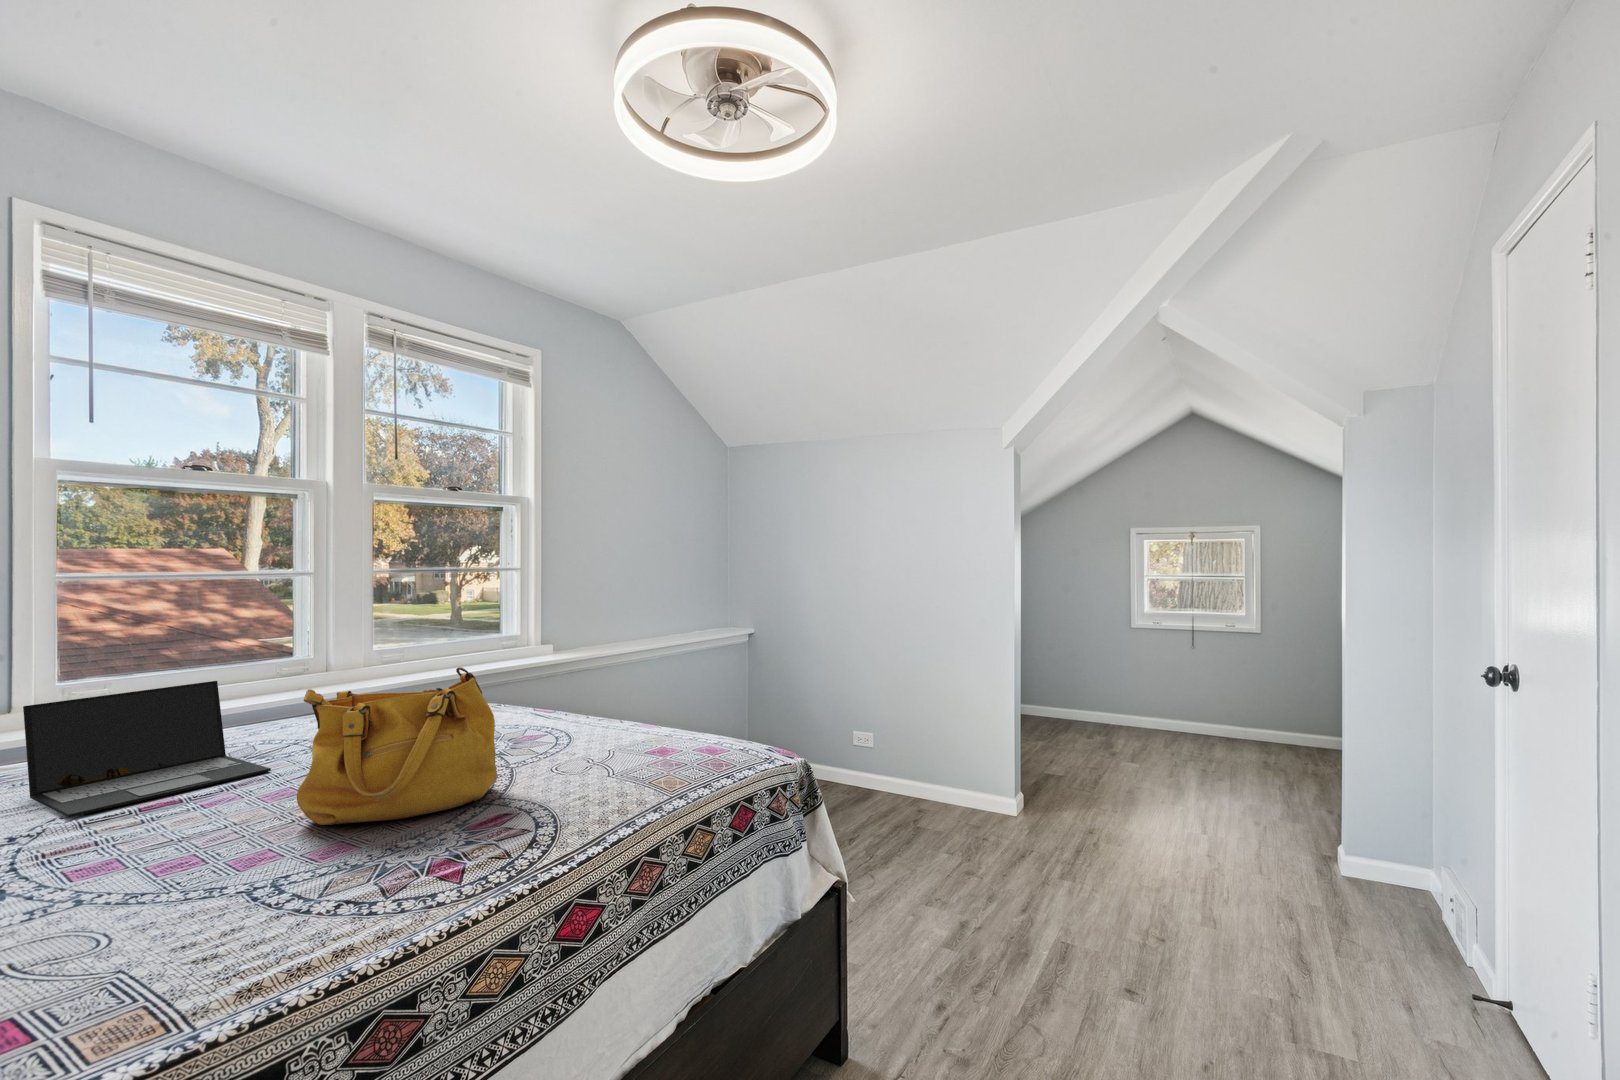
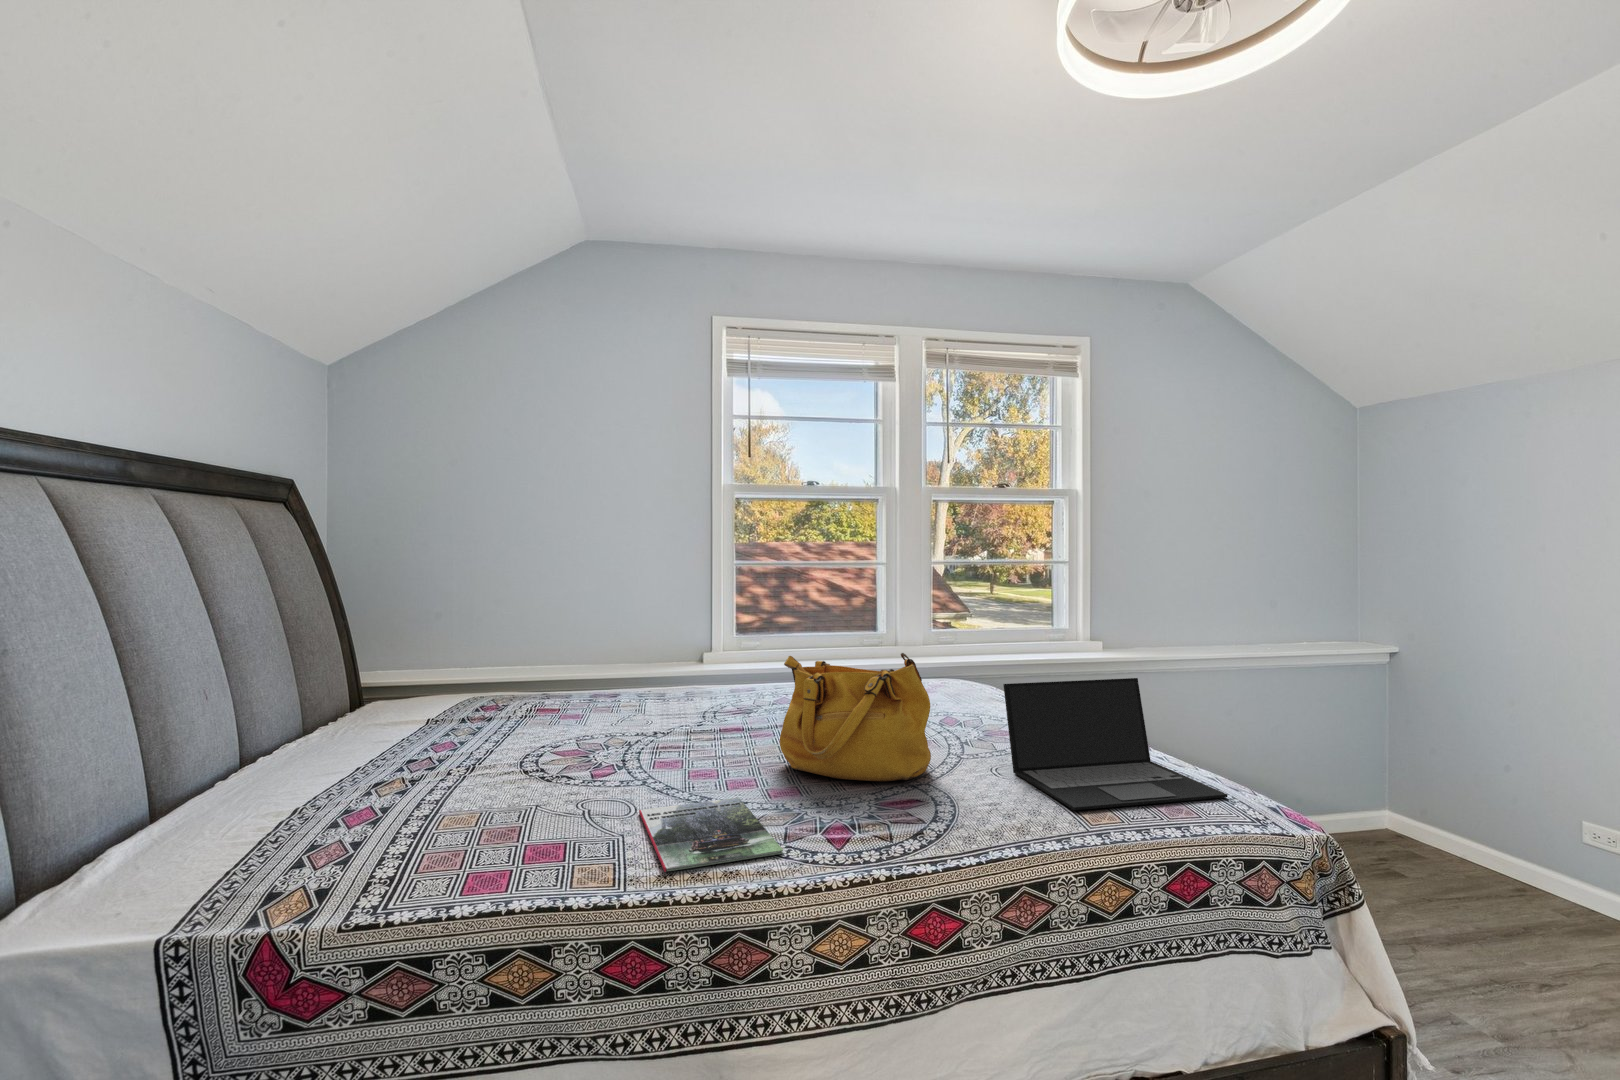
laptop: present [23,681,271,817] -> present [1003,678,1228,810]
magazine: none [123,874,403,982] -> present [639,798,783,872]

